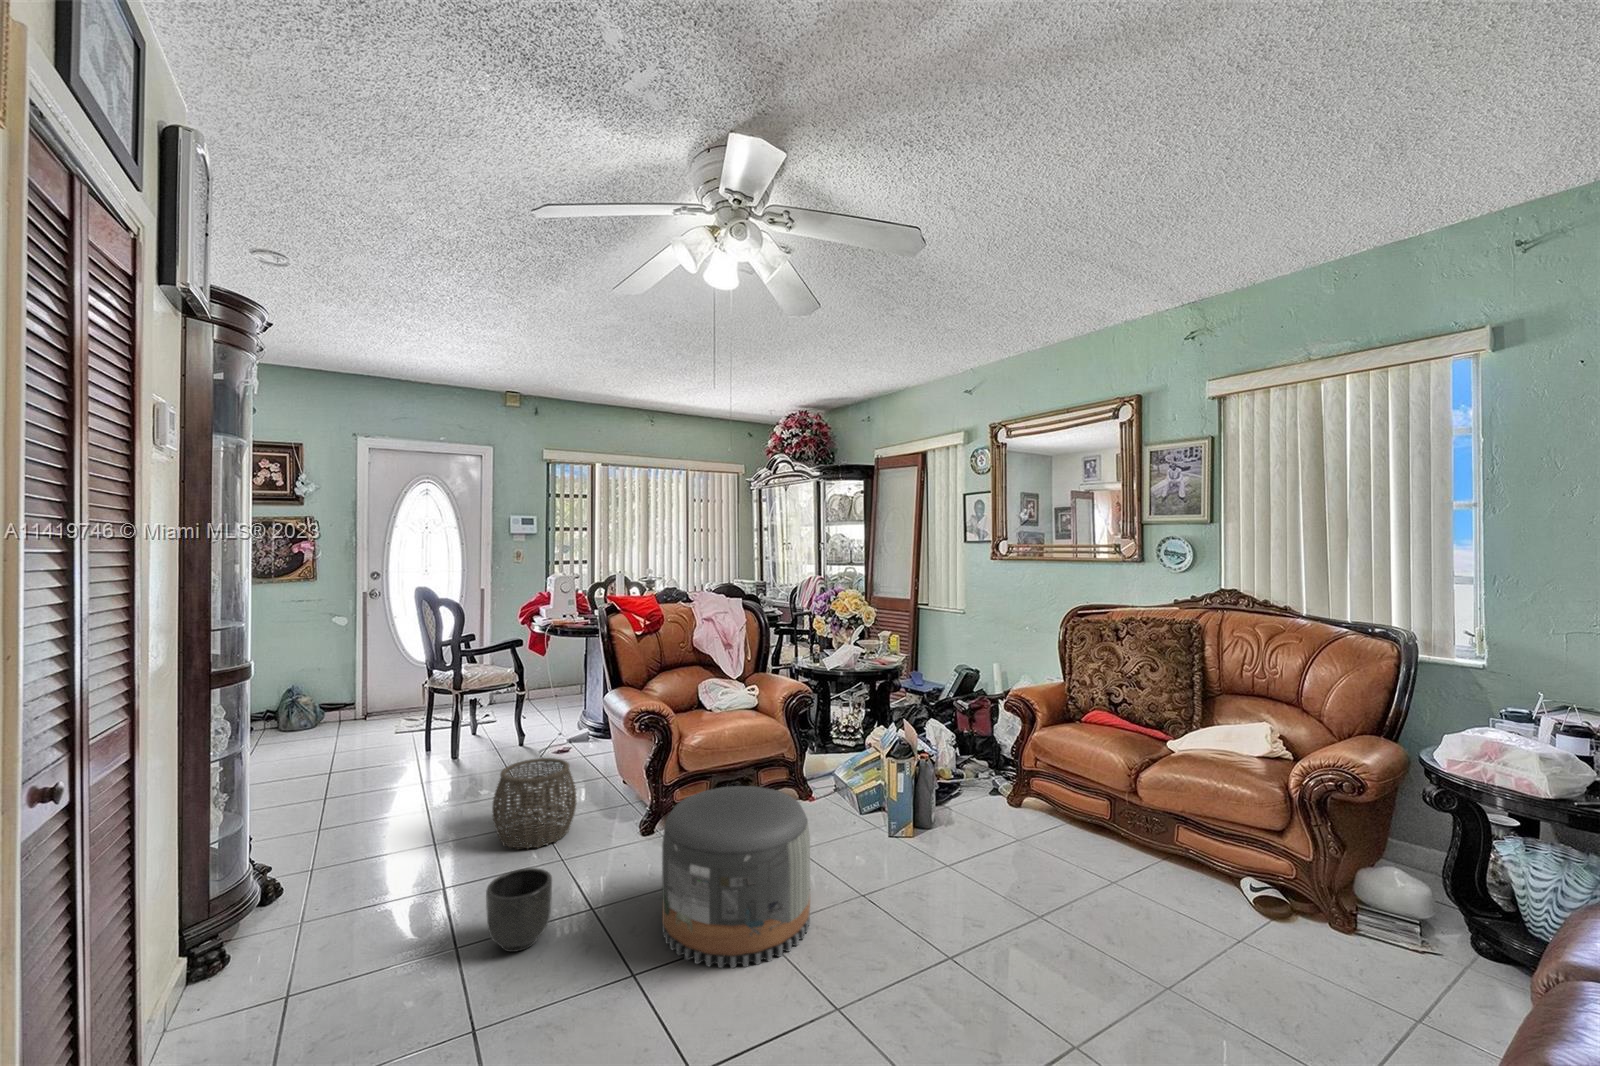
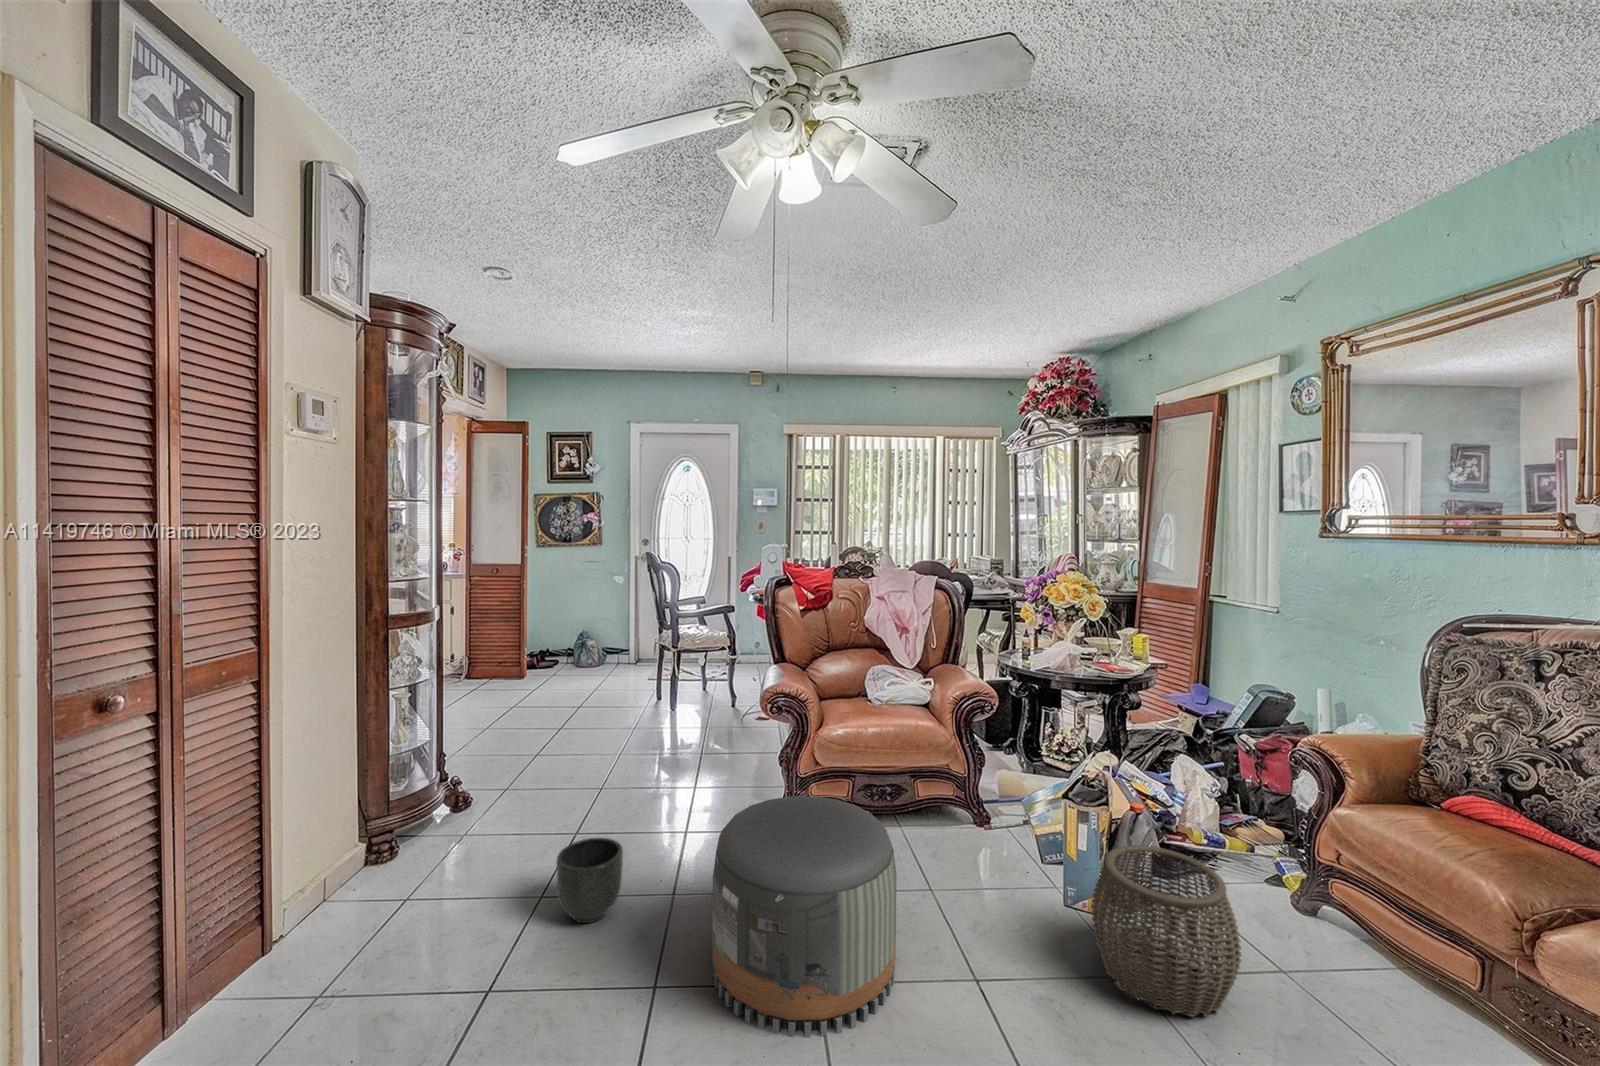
woven basket: present [492,758,577,849] -> present [1091,845,1242,1017]

